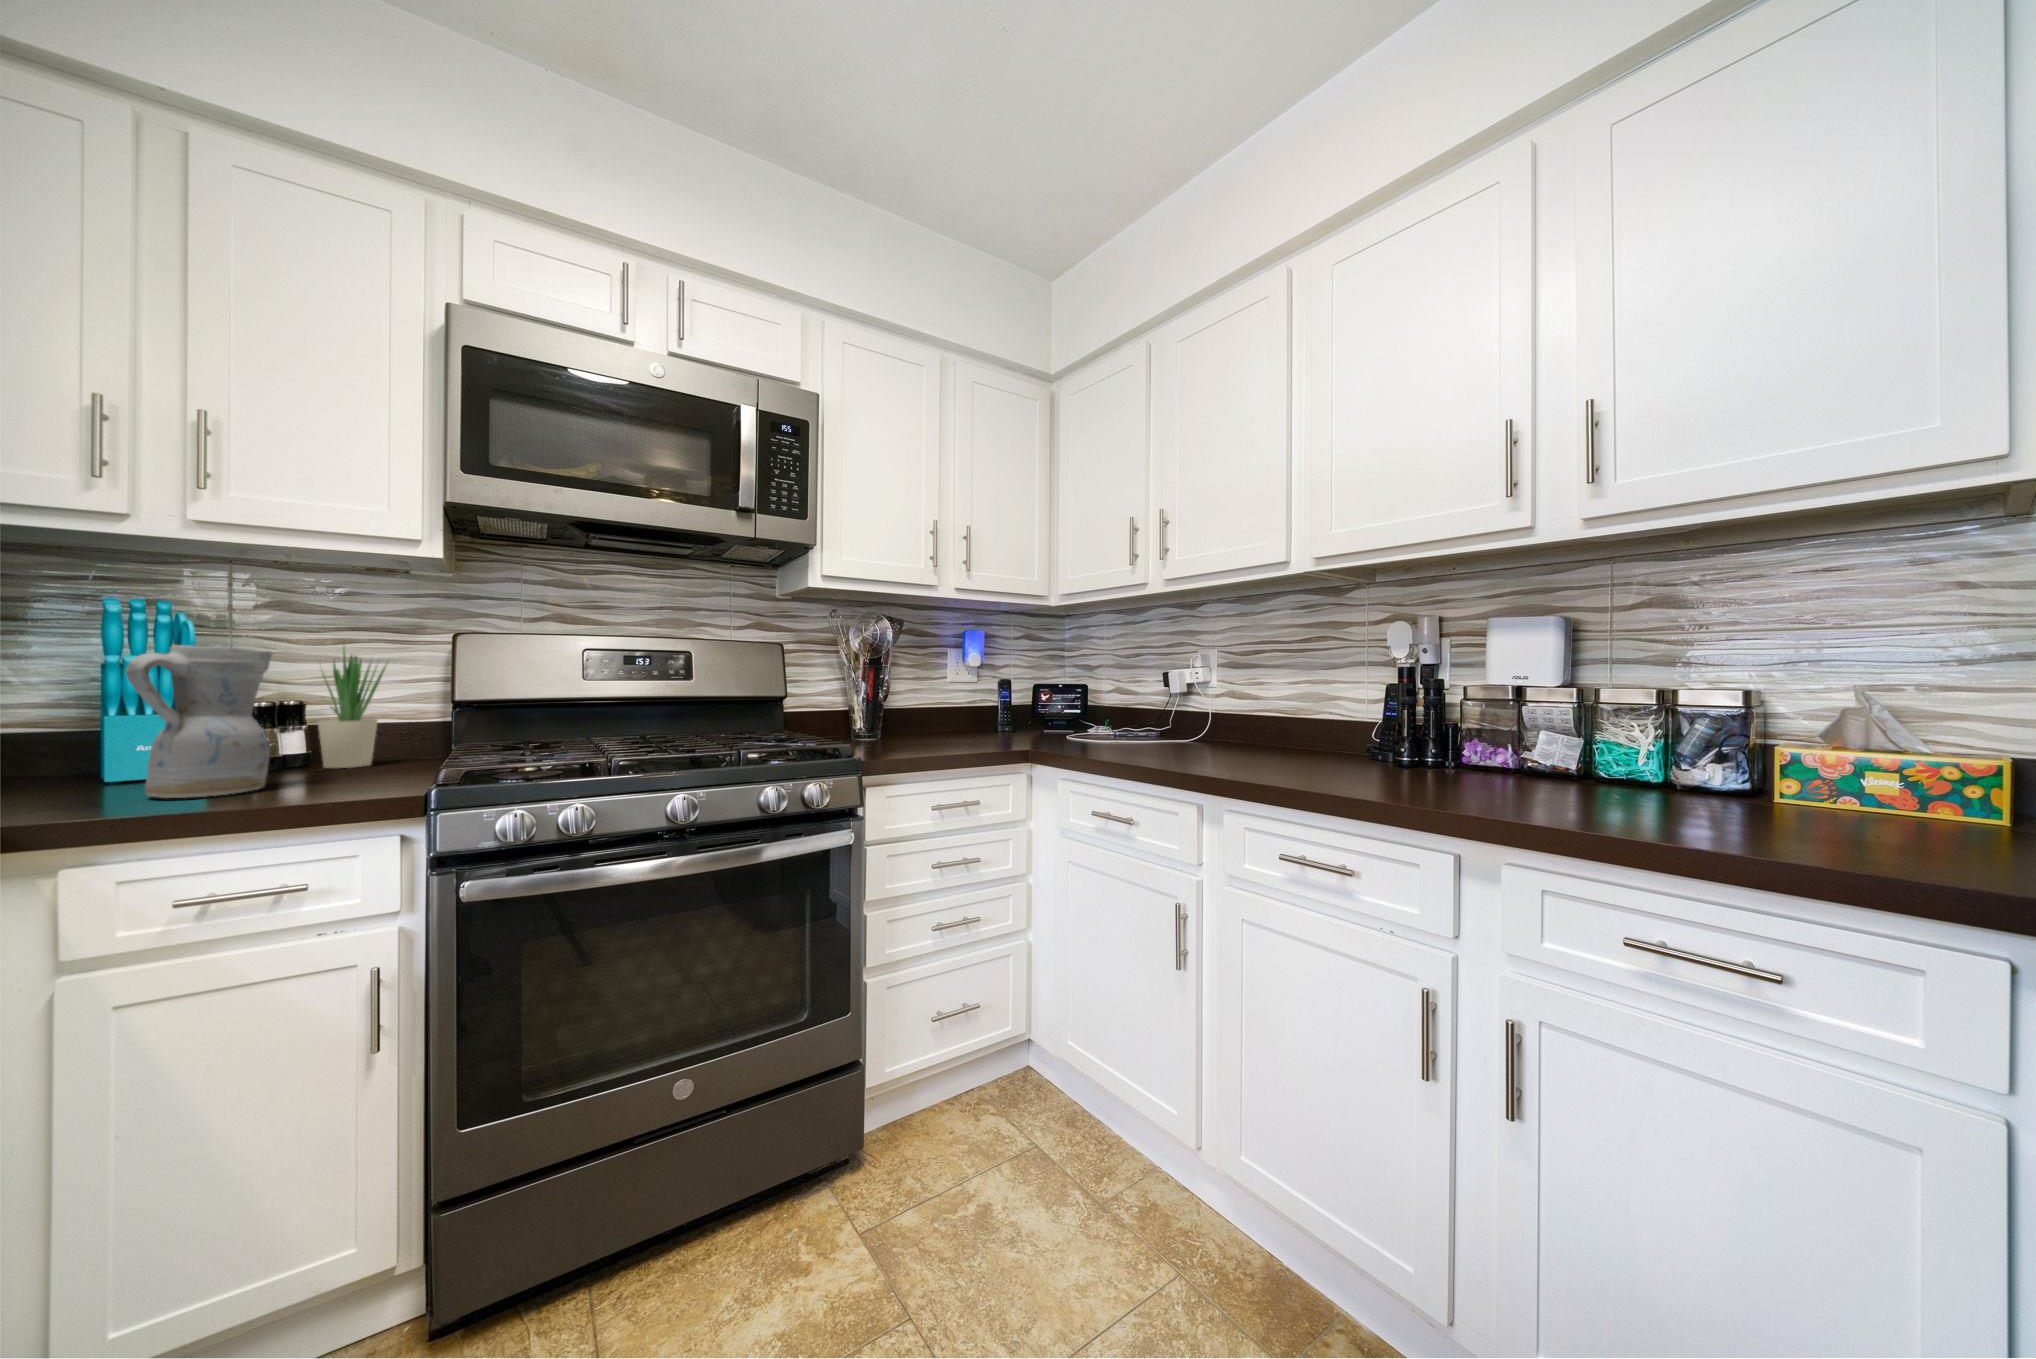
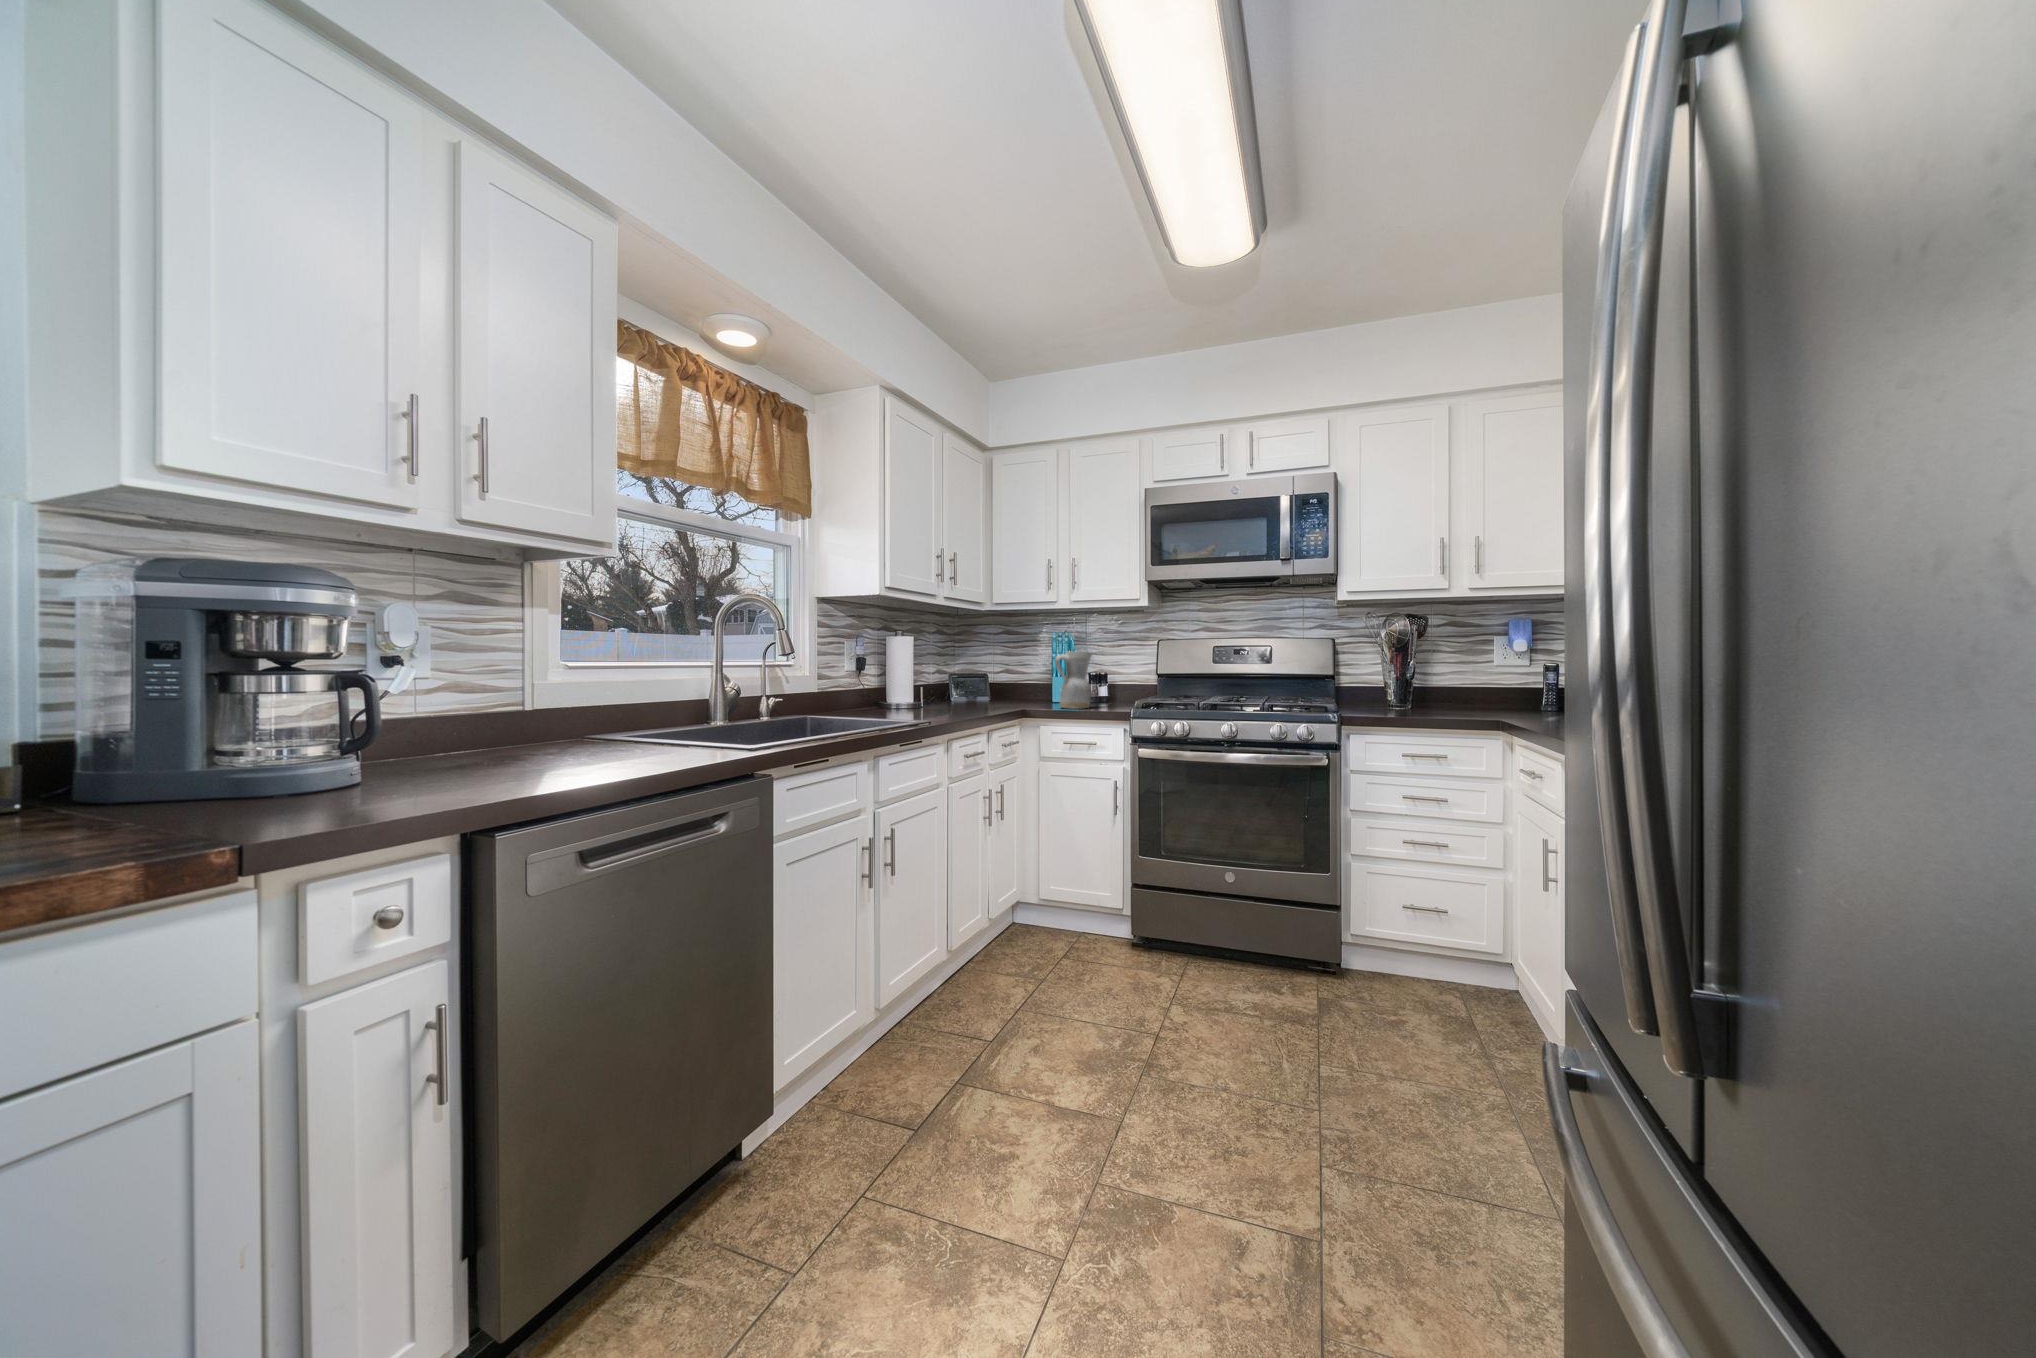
potted plant: present [318,647,386,768] -> none [1110,644,1134,704]

